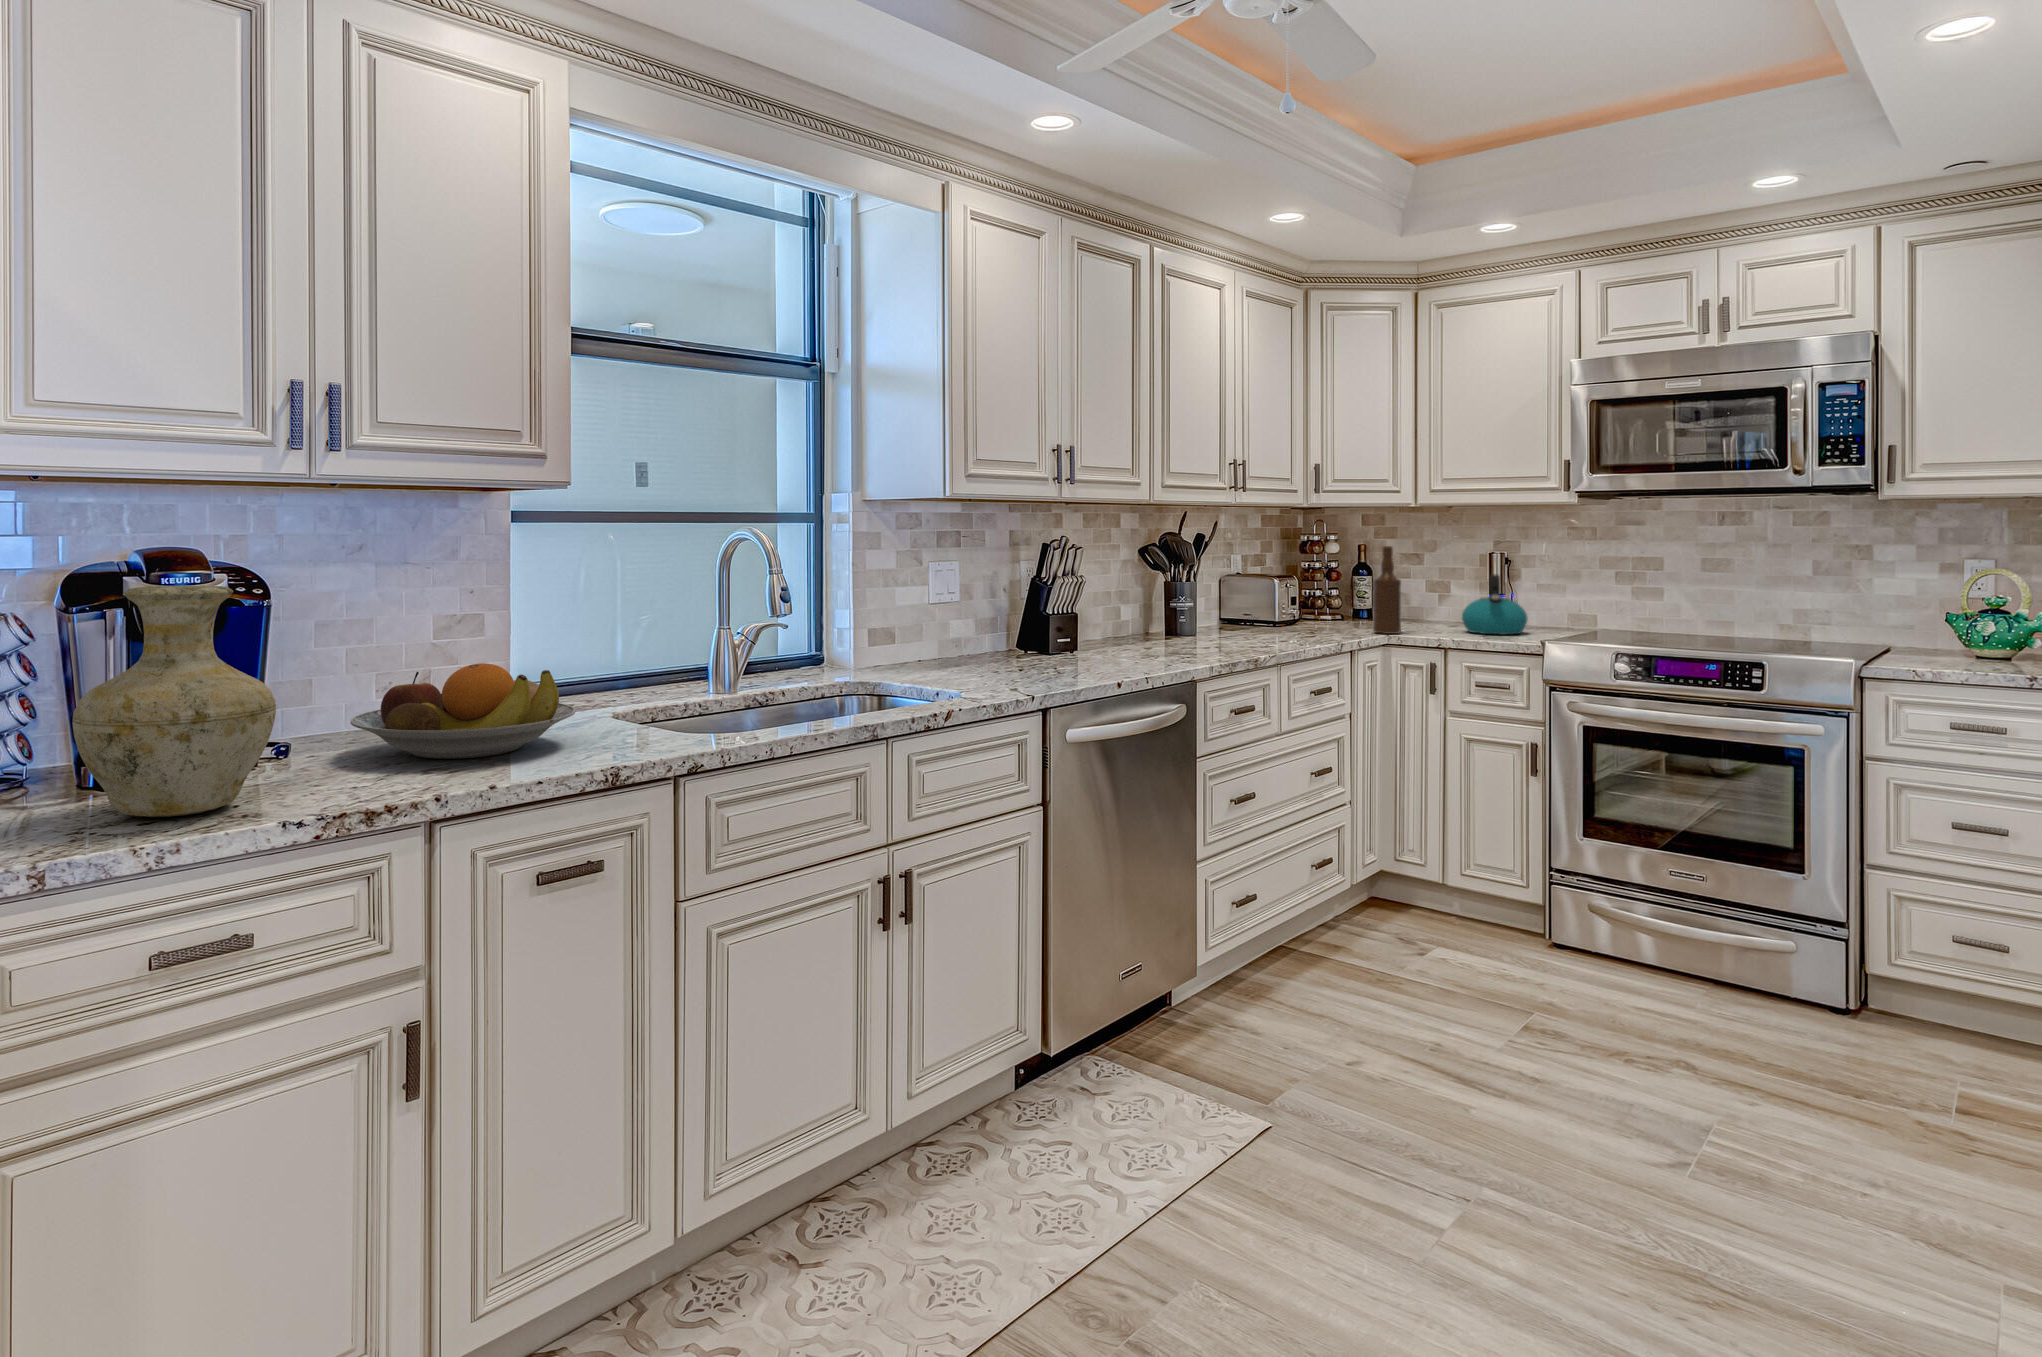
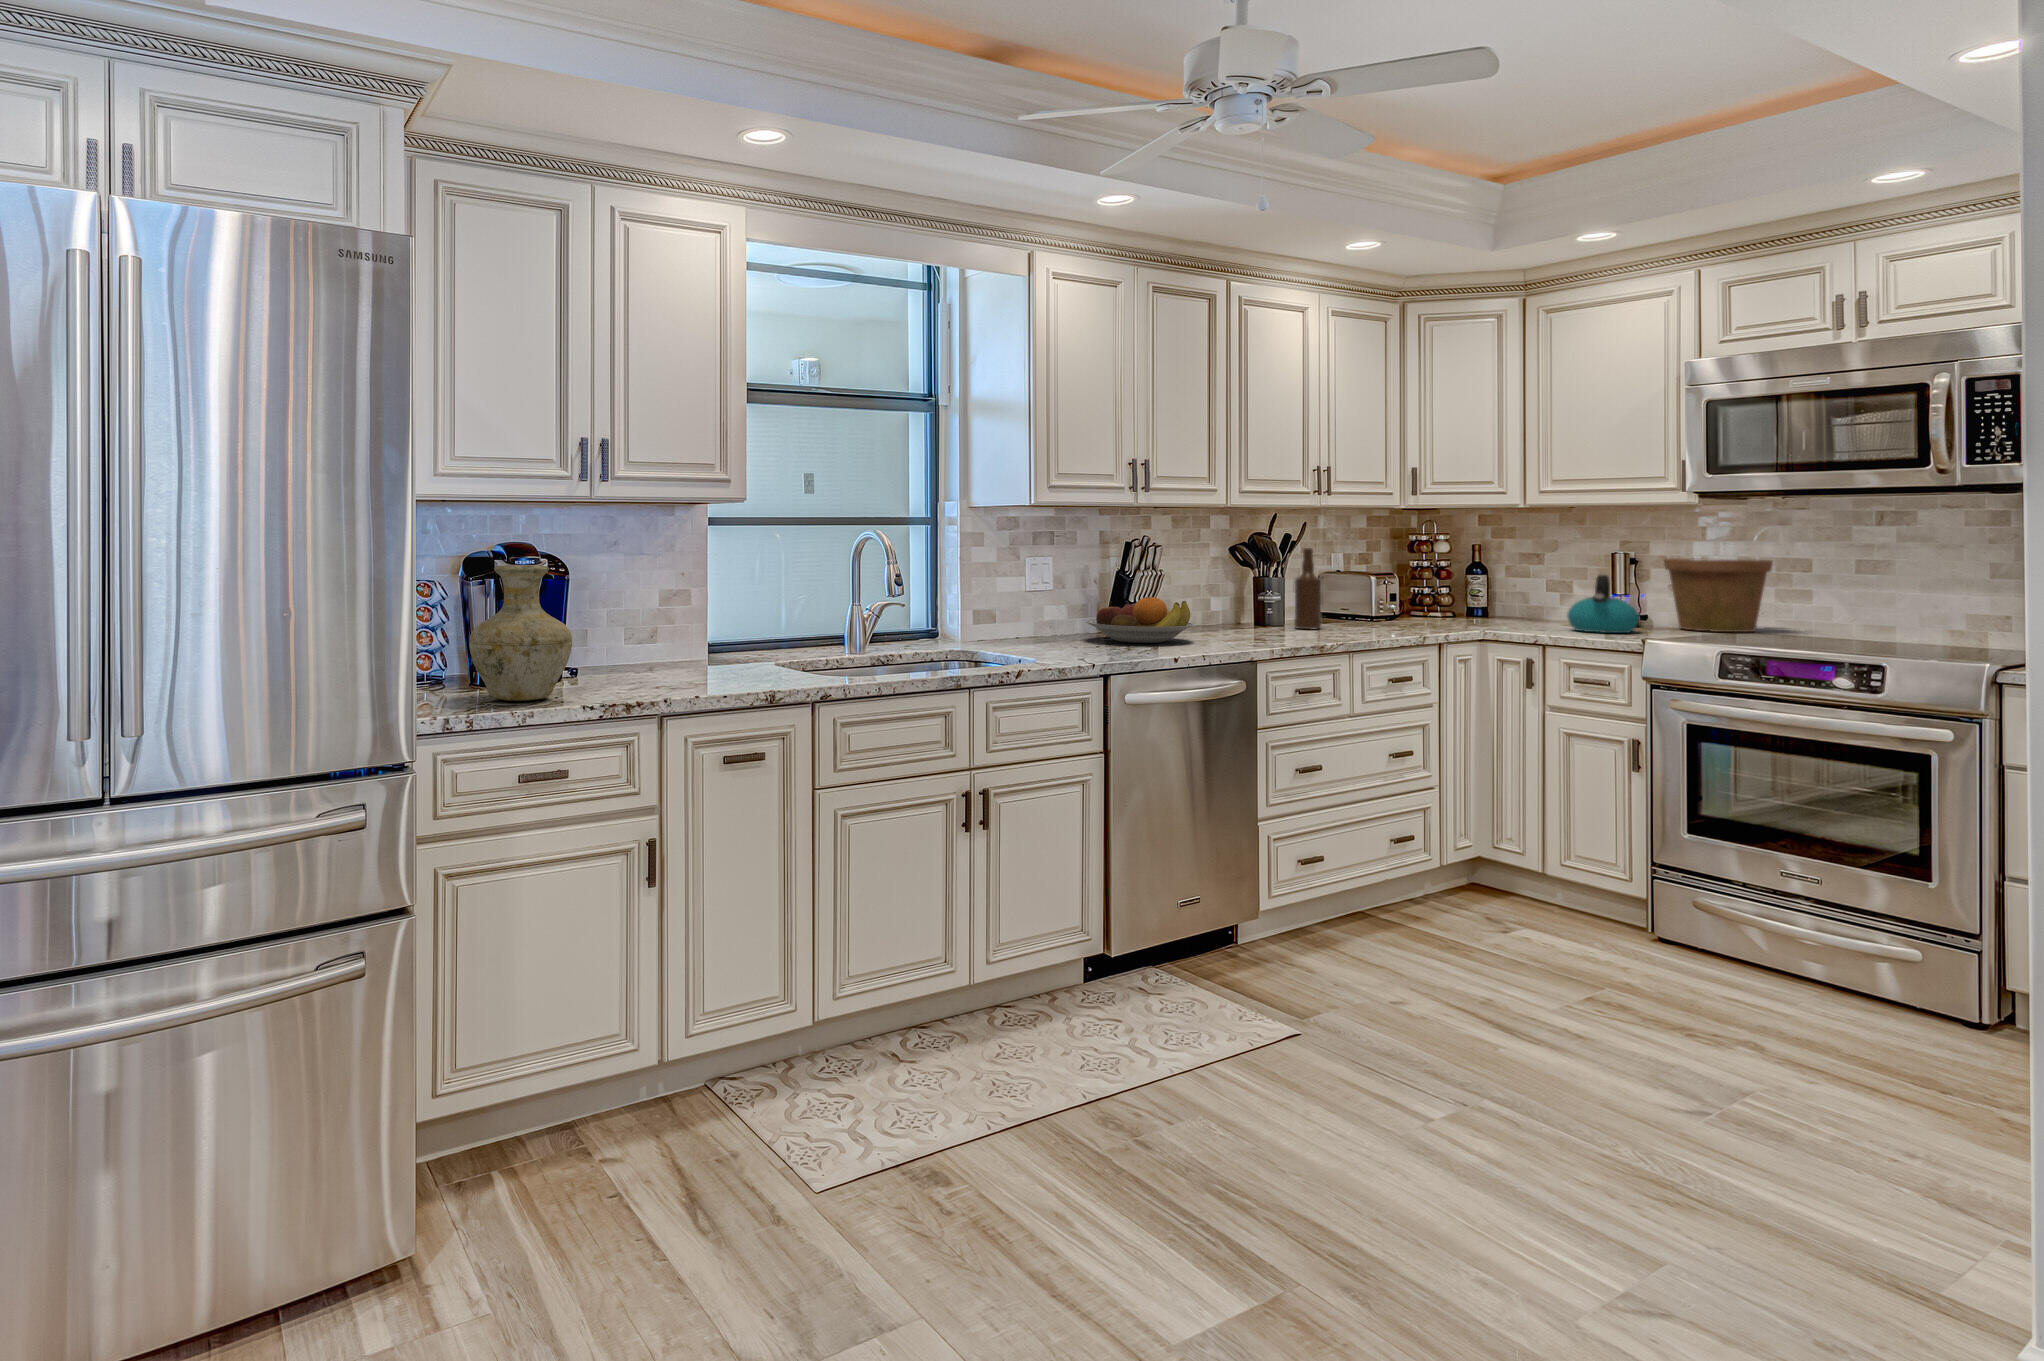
bottle: present [1373,546,1401,634] -> present [1294,548,1321,629]
flower pot: none [1540,557,1636,631] -> present [1664,558,1773,632]
fruit bowl: present [350,663,576,759] -> present [1086,597,1194,643]

